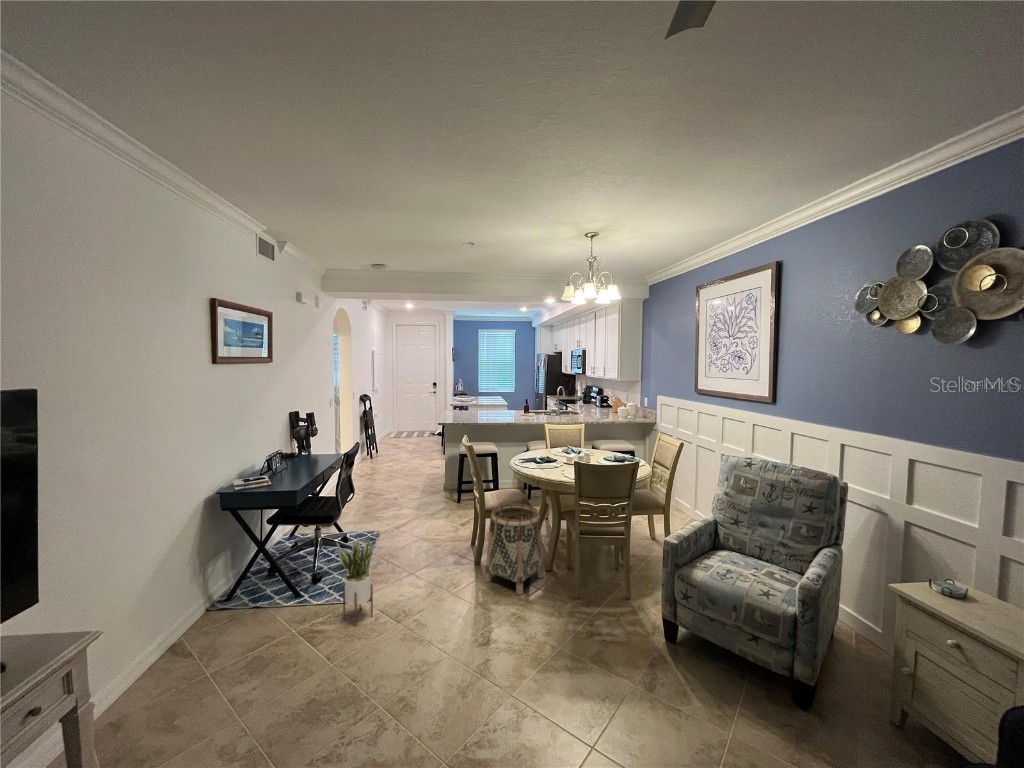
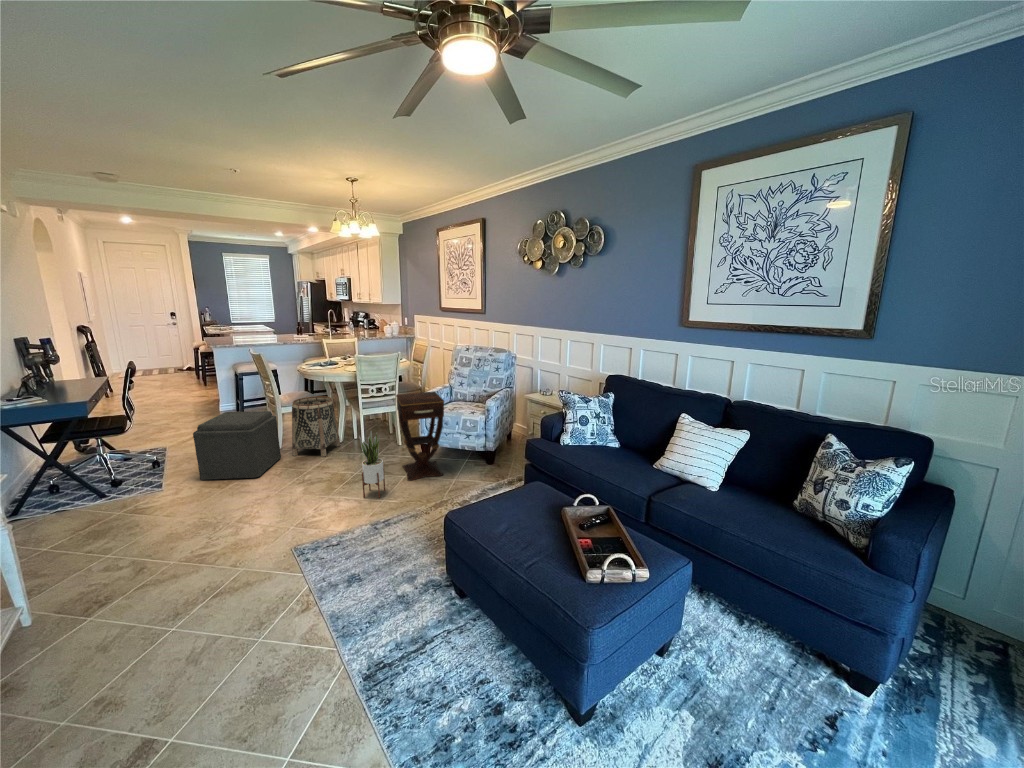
ottoman: none [382,512,471,612] -> present [193,411,281,480]
side table: none [622,536,709,713] -> present [396,391,444,481]
potted plant: present [337,538,374,626] -> present [359,432,385,498]

